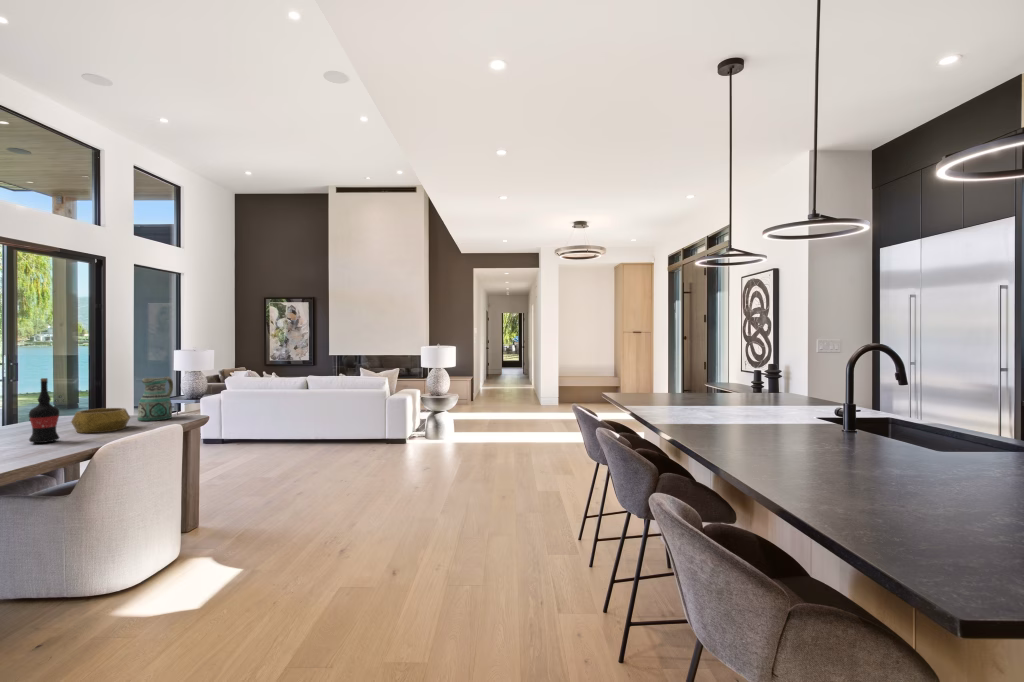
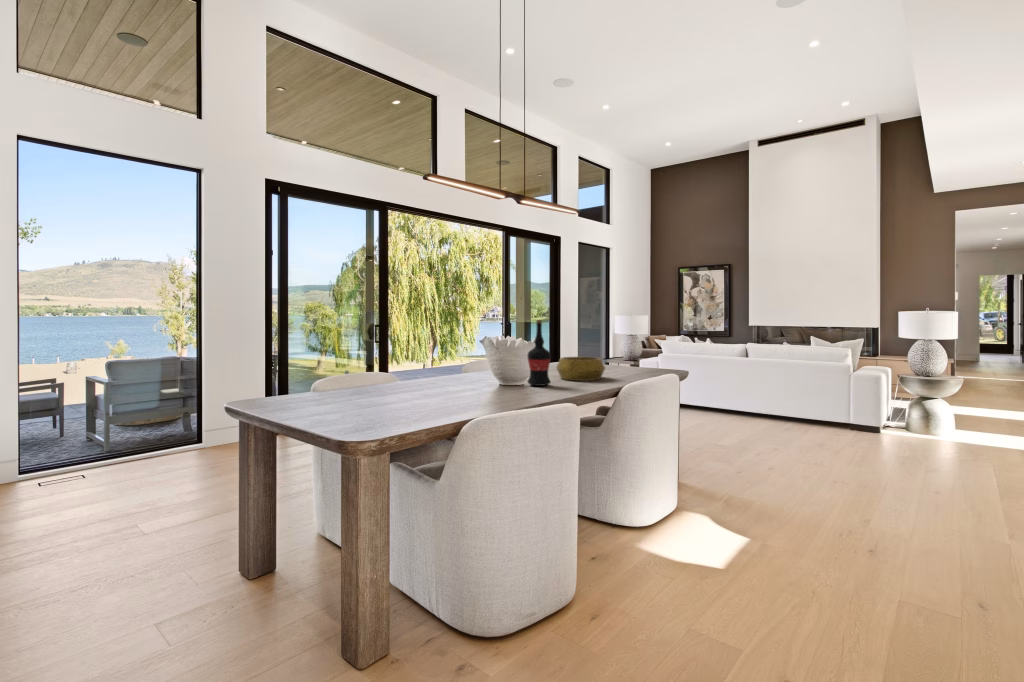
ceramic pitcher: present [138,377,173,421] -> none [607,328,638,374]

